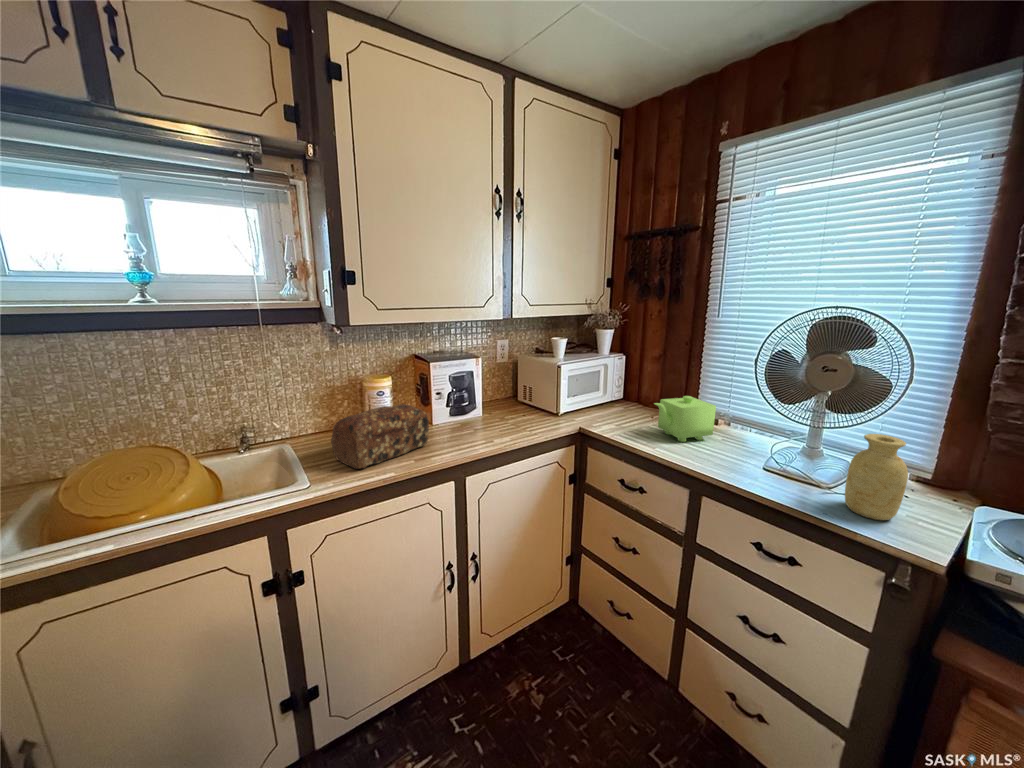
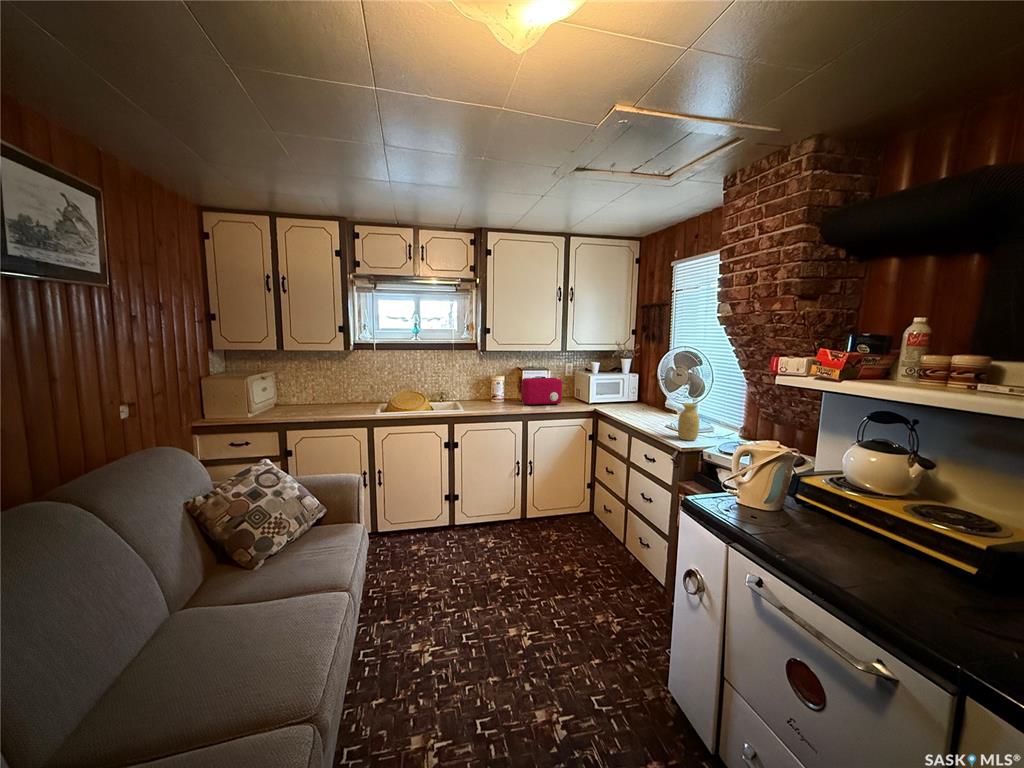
toaster: none [435,373,517,438] -> present [521,378,562,406]
teapot: present [655,396,716,442] -> none [627,394,663,418]
bread loaf: present [331,404,429,469] -> none [474,386,515,409]

